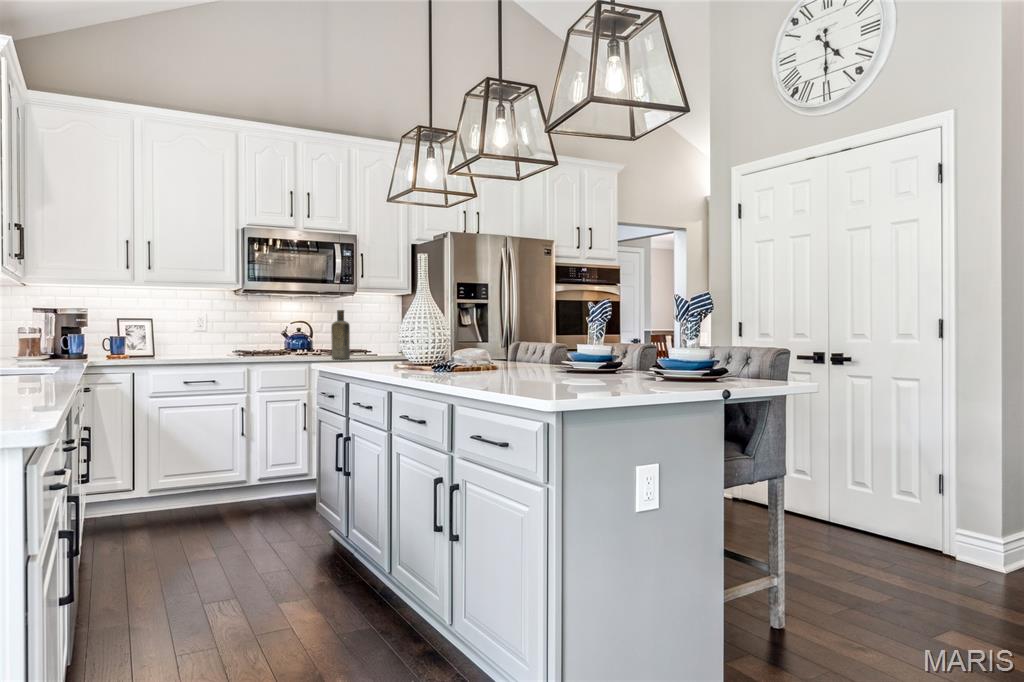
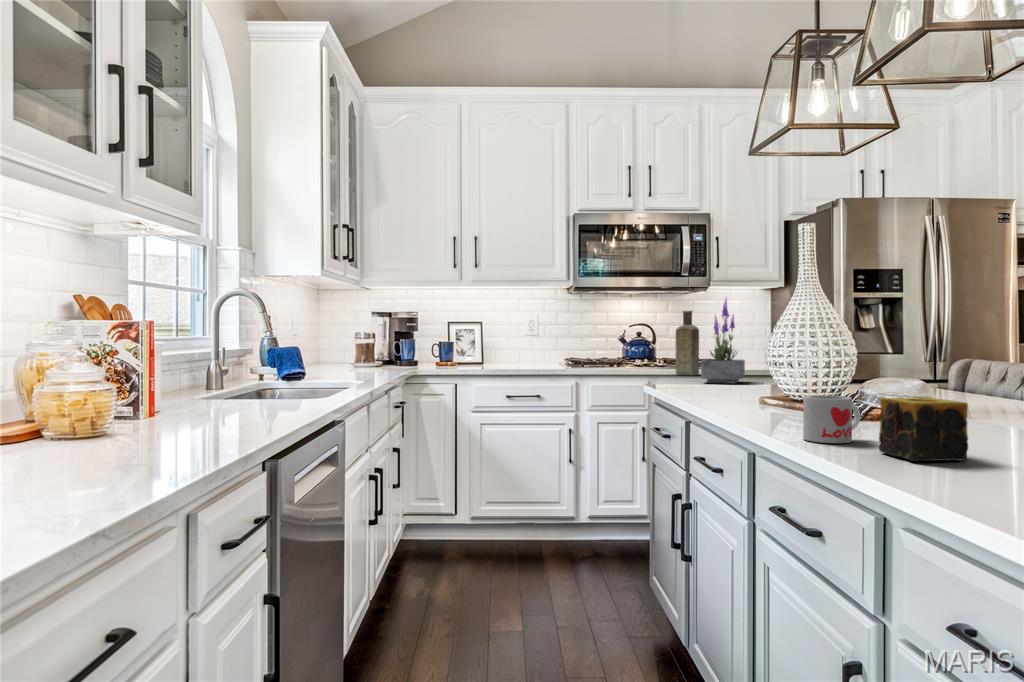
potted plant: none [353,299,384,362] -> present [701,298,745,384]
candle: none [453,350,492,380] -> present [879,398,968,461]
mug: none [418,353,447,378] -> present [803,395,860,443]

